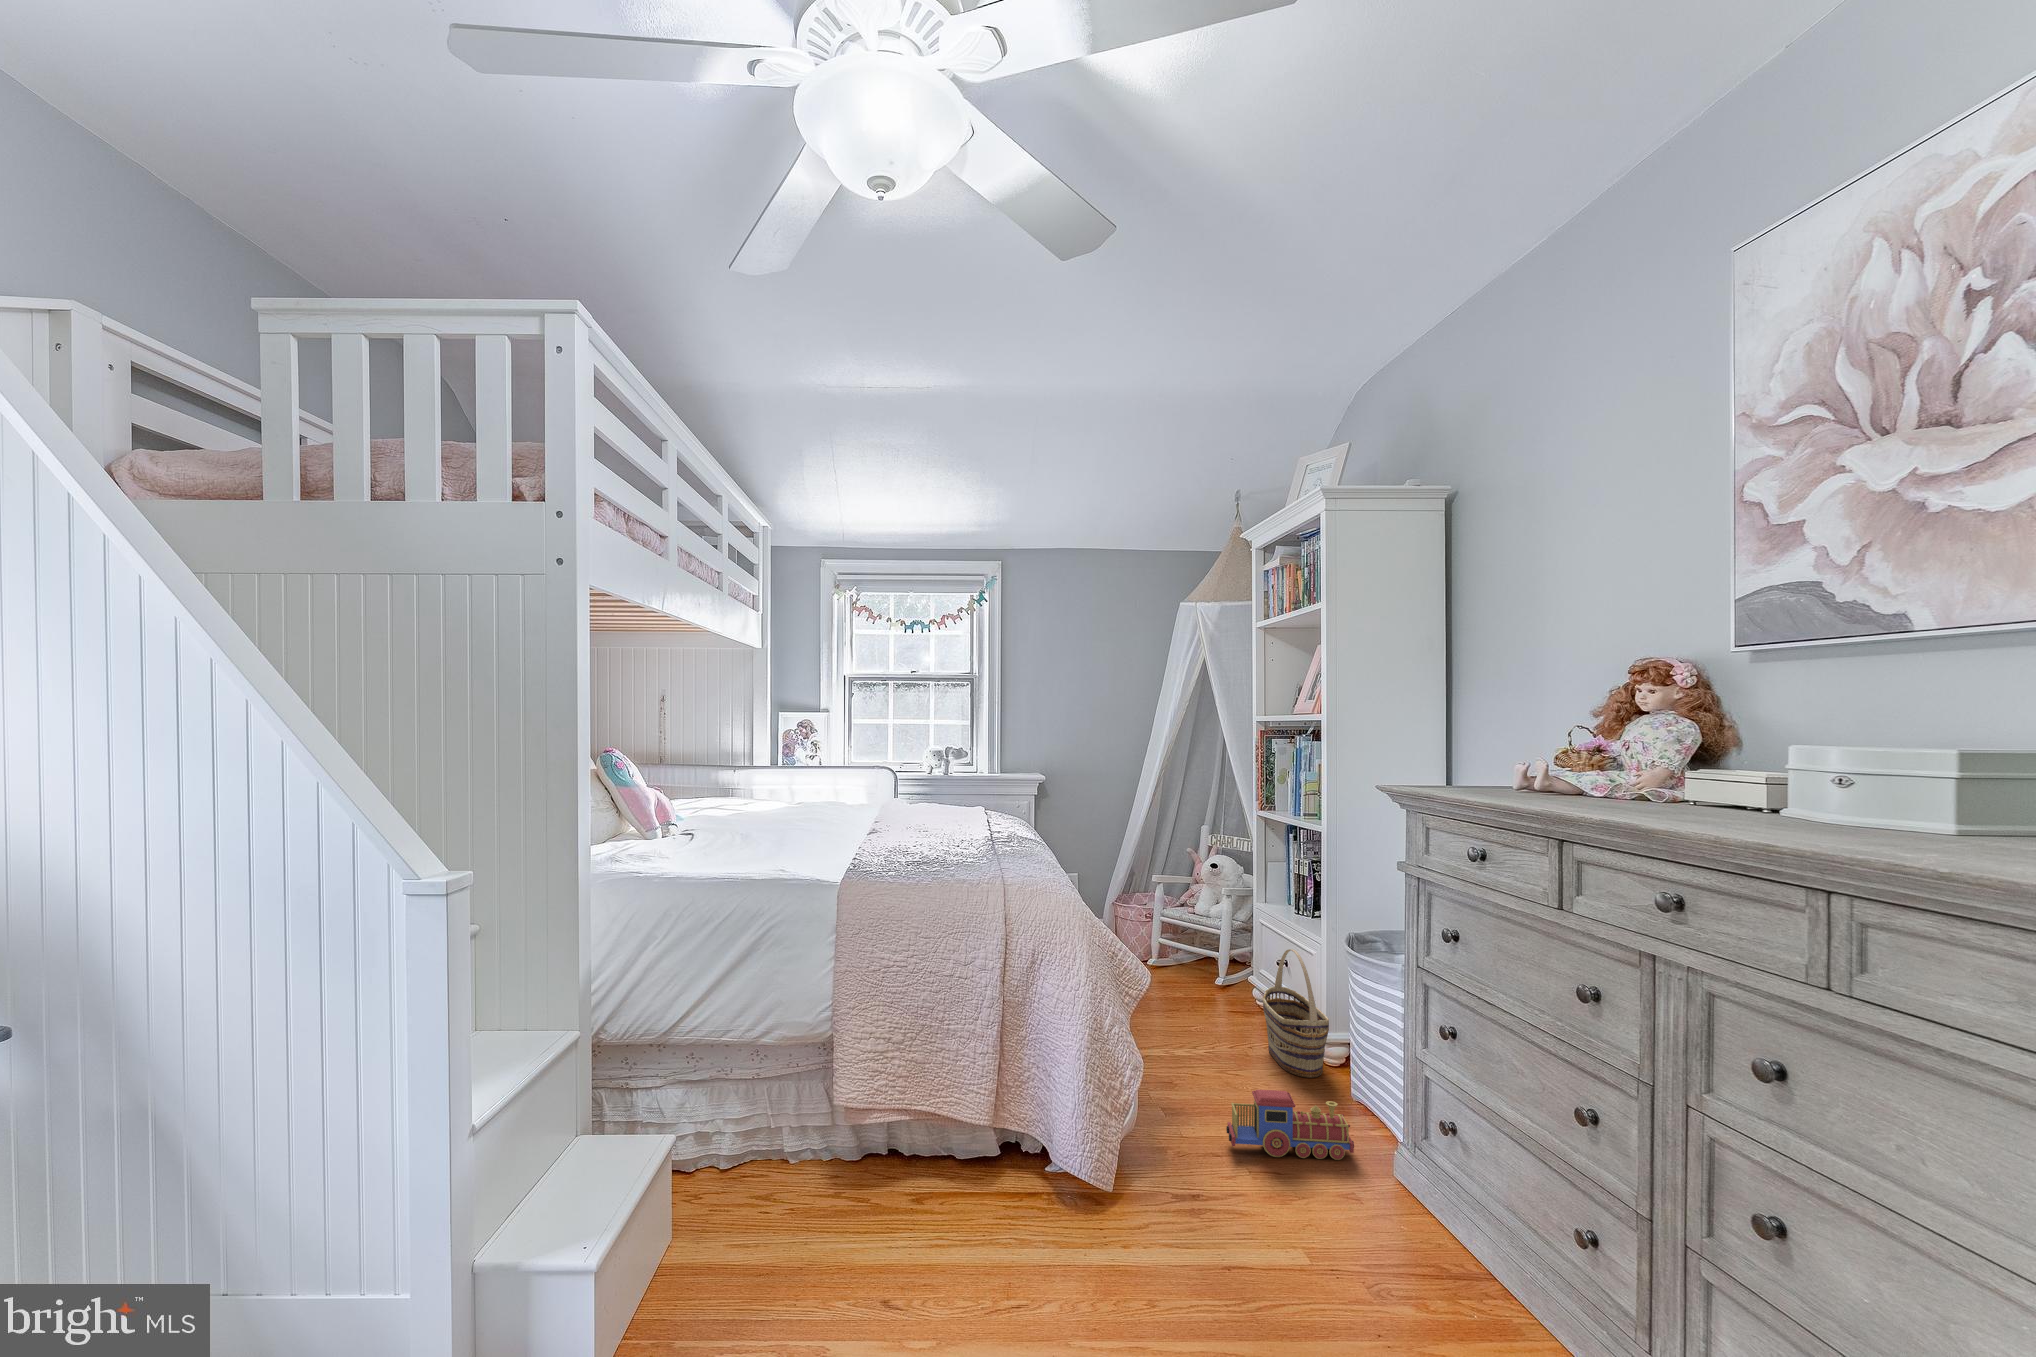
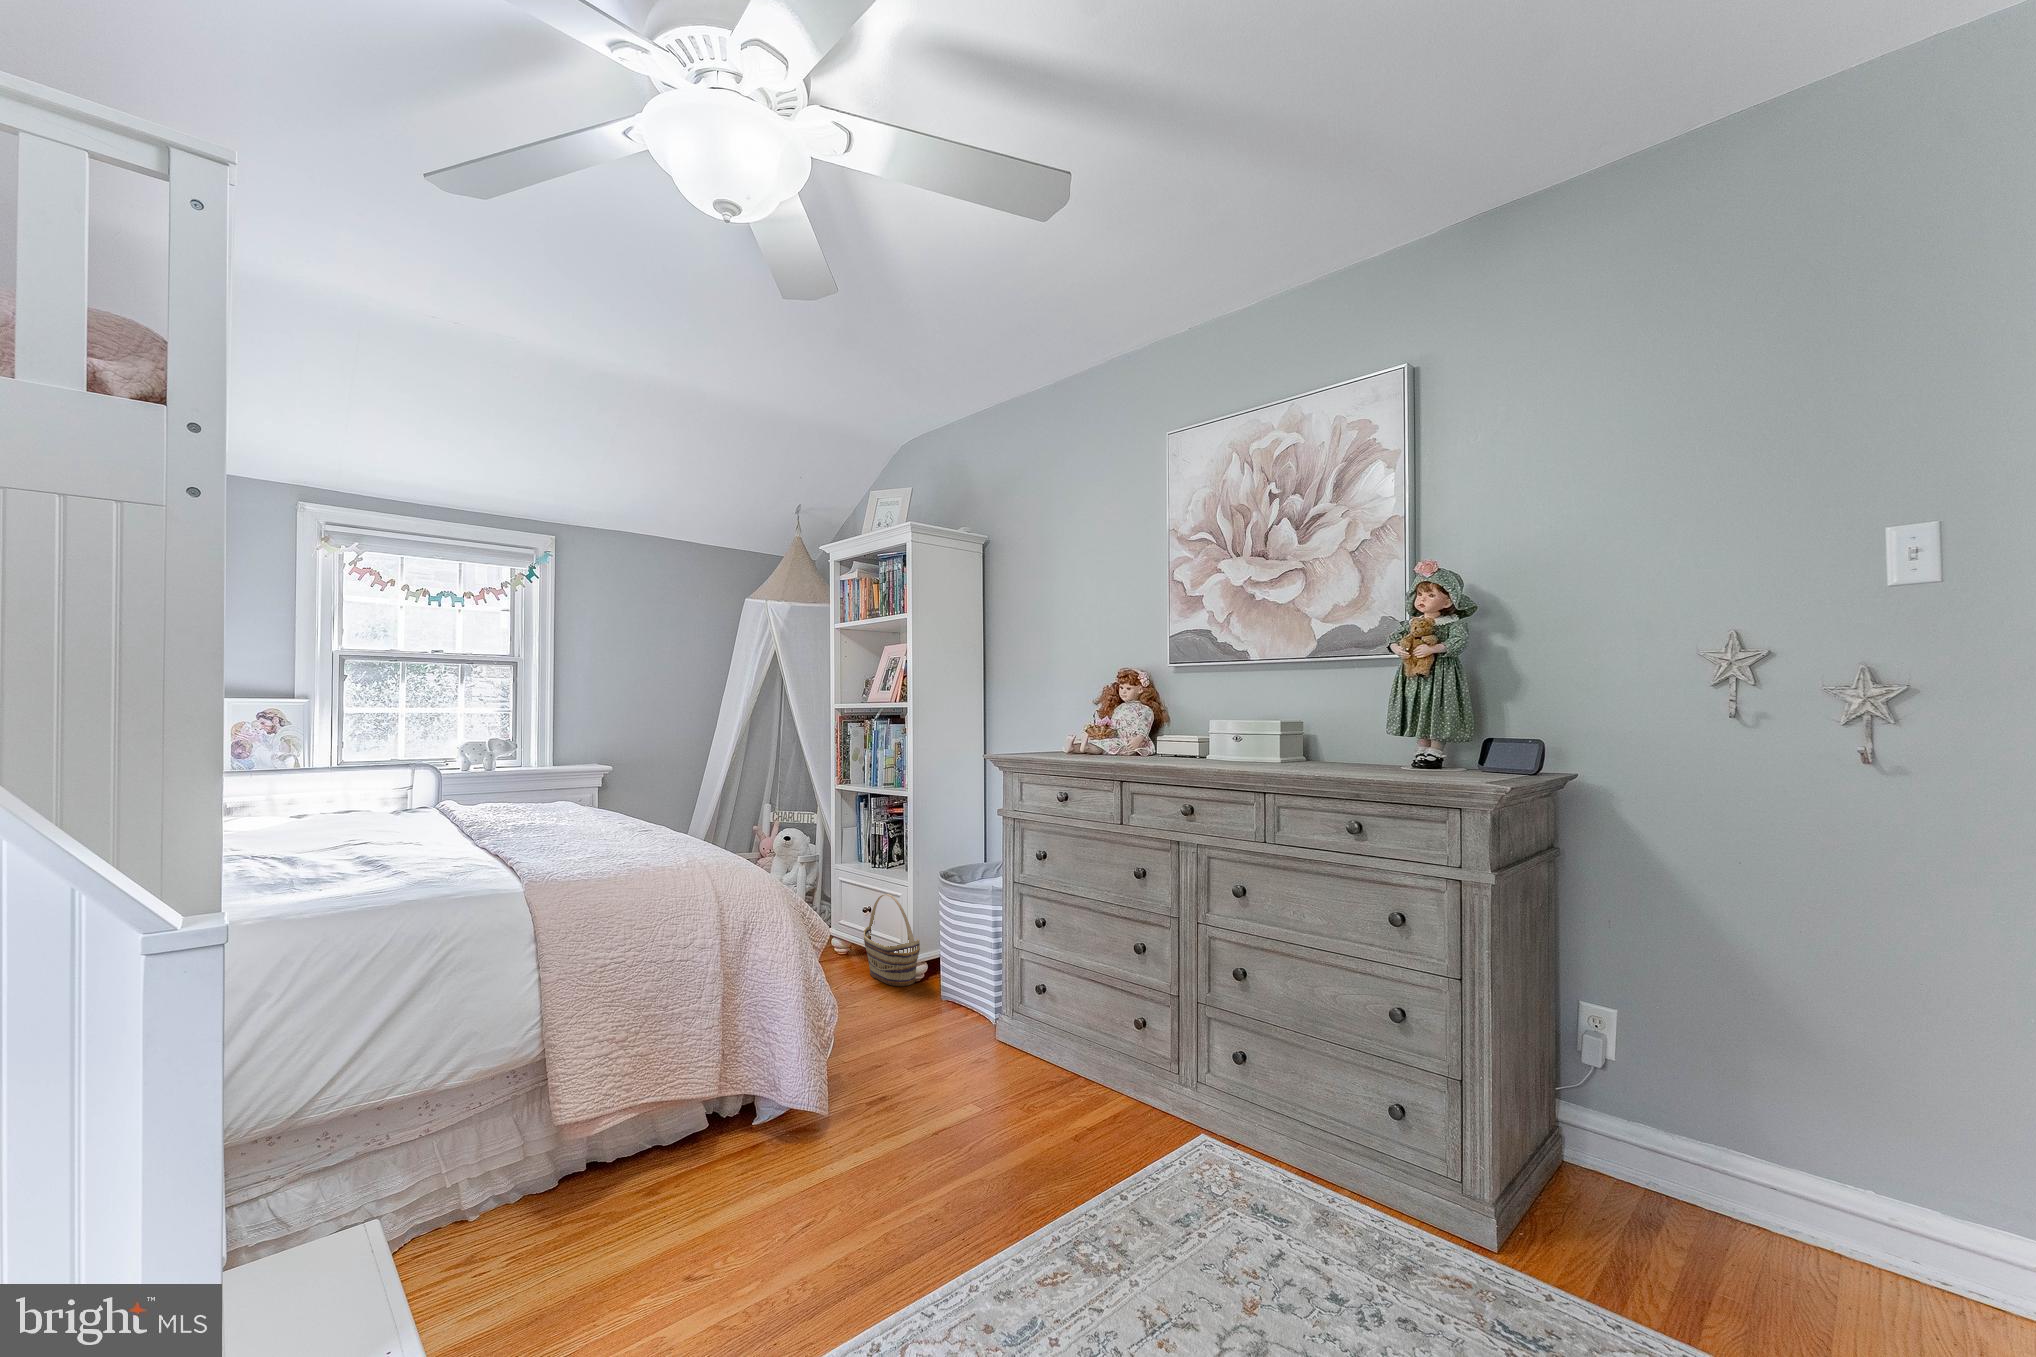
toy train: present [1226,1090,1354,1160] -> none [879,992,967,1046]

